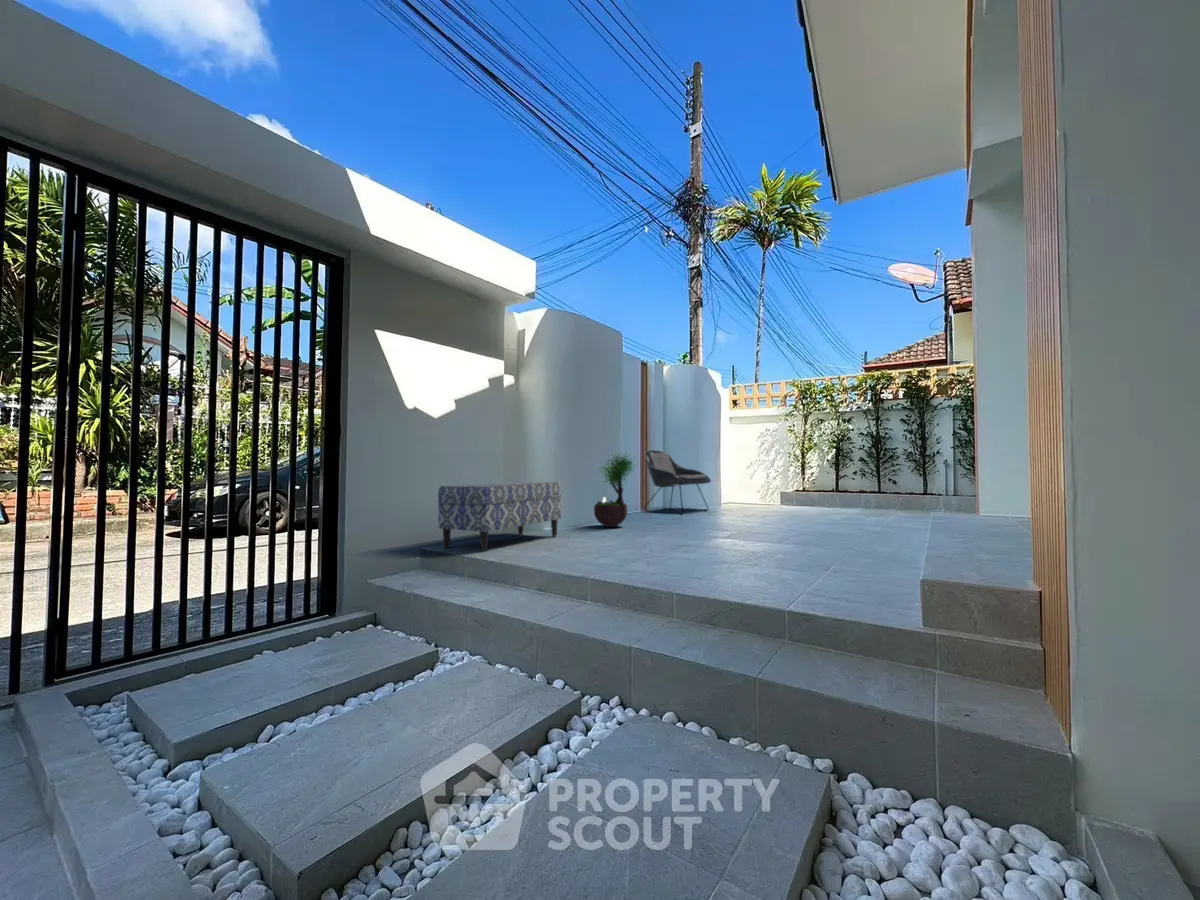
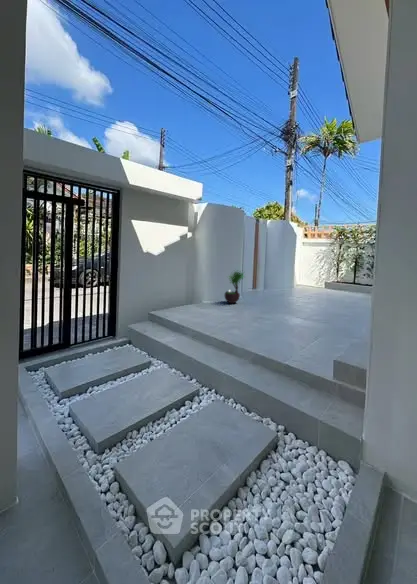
lounge chair: present [644,450,711,514] -> none [251,262,285,295]
bench: present [438,482,561,552] -> none [154,283,208,318]

